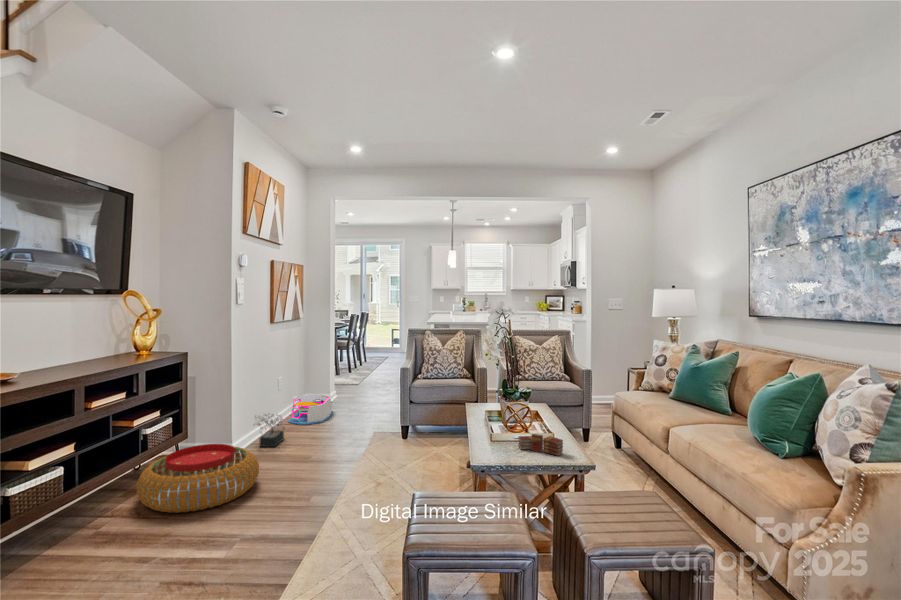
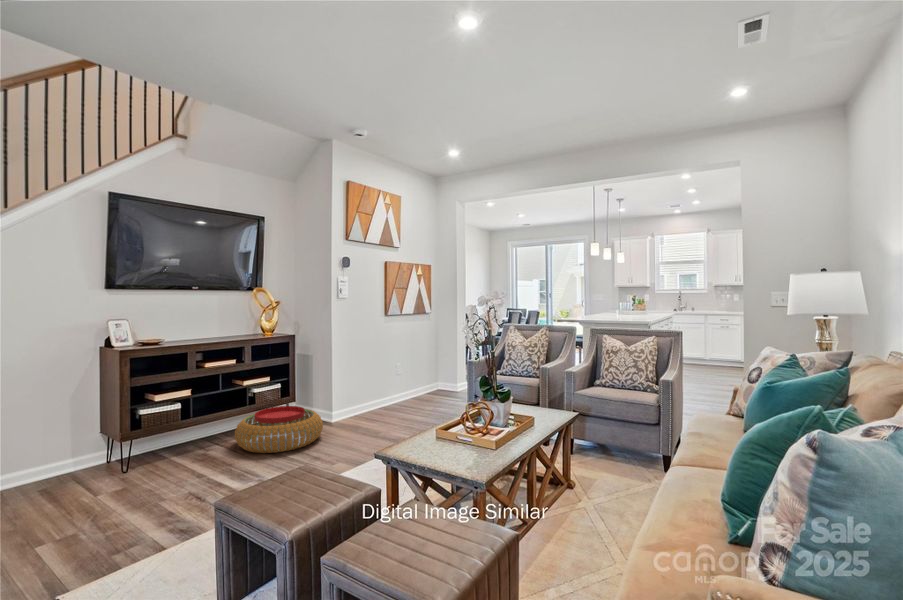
storage bin: present [288,395,333,425] -> none [403,380,446,405]
decorative plant: present [254,414,284,447] -> none [351,389,381,419]
book: present [518,434,563,456] -> none [433,435,463,463]

